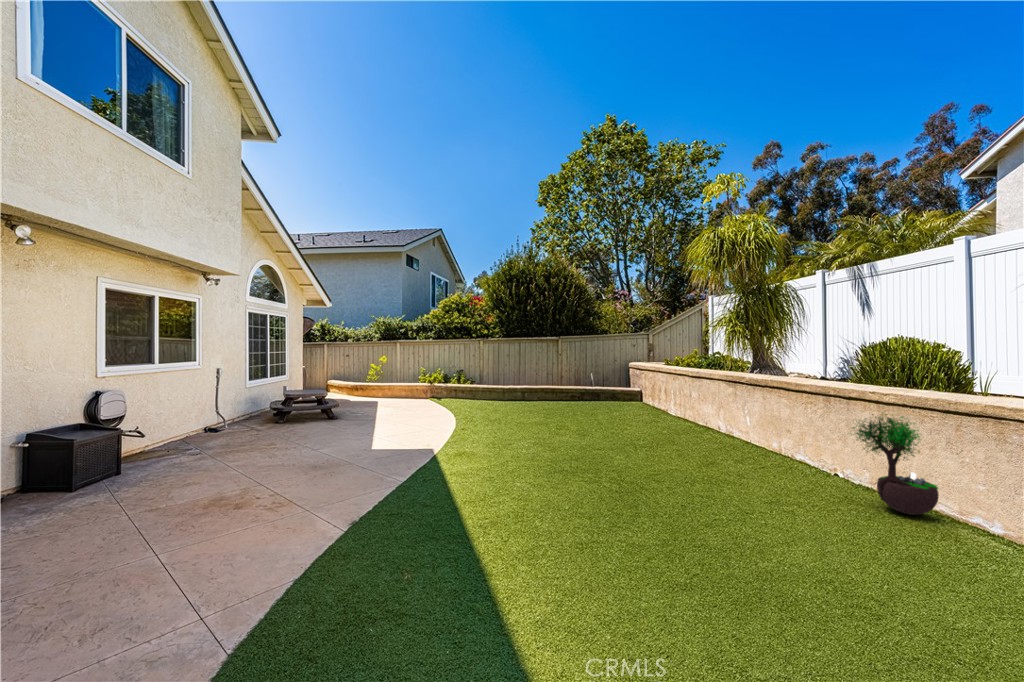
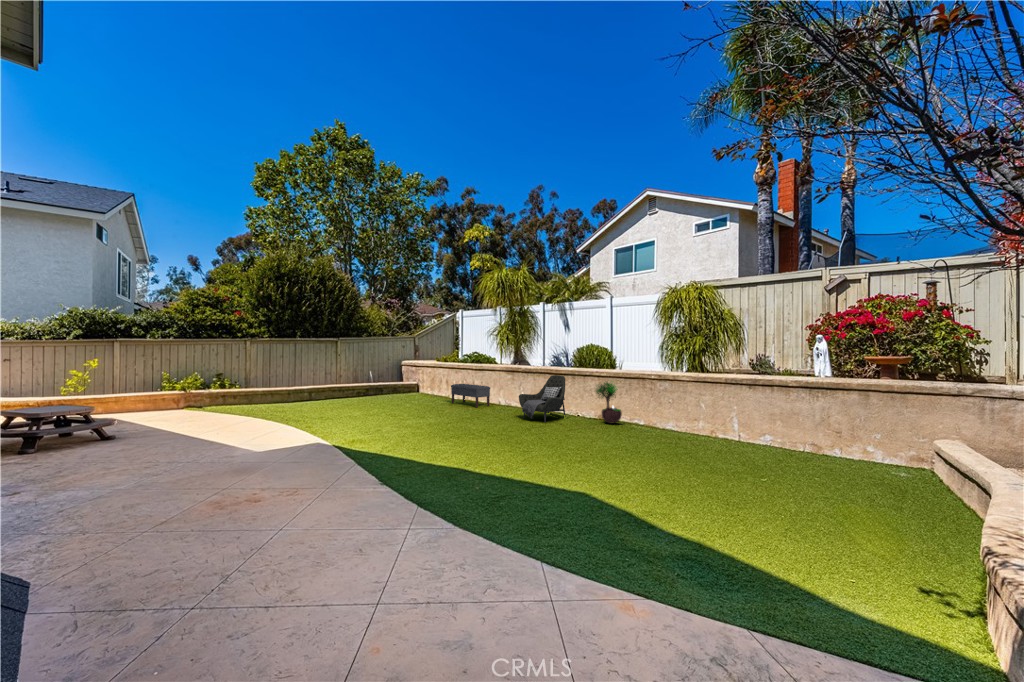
armchair: none [718,393,813,478] -> present [519,375,566,422]
bench: none [657,395,706,432] -> present [451,384,490,408]

